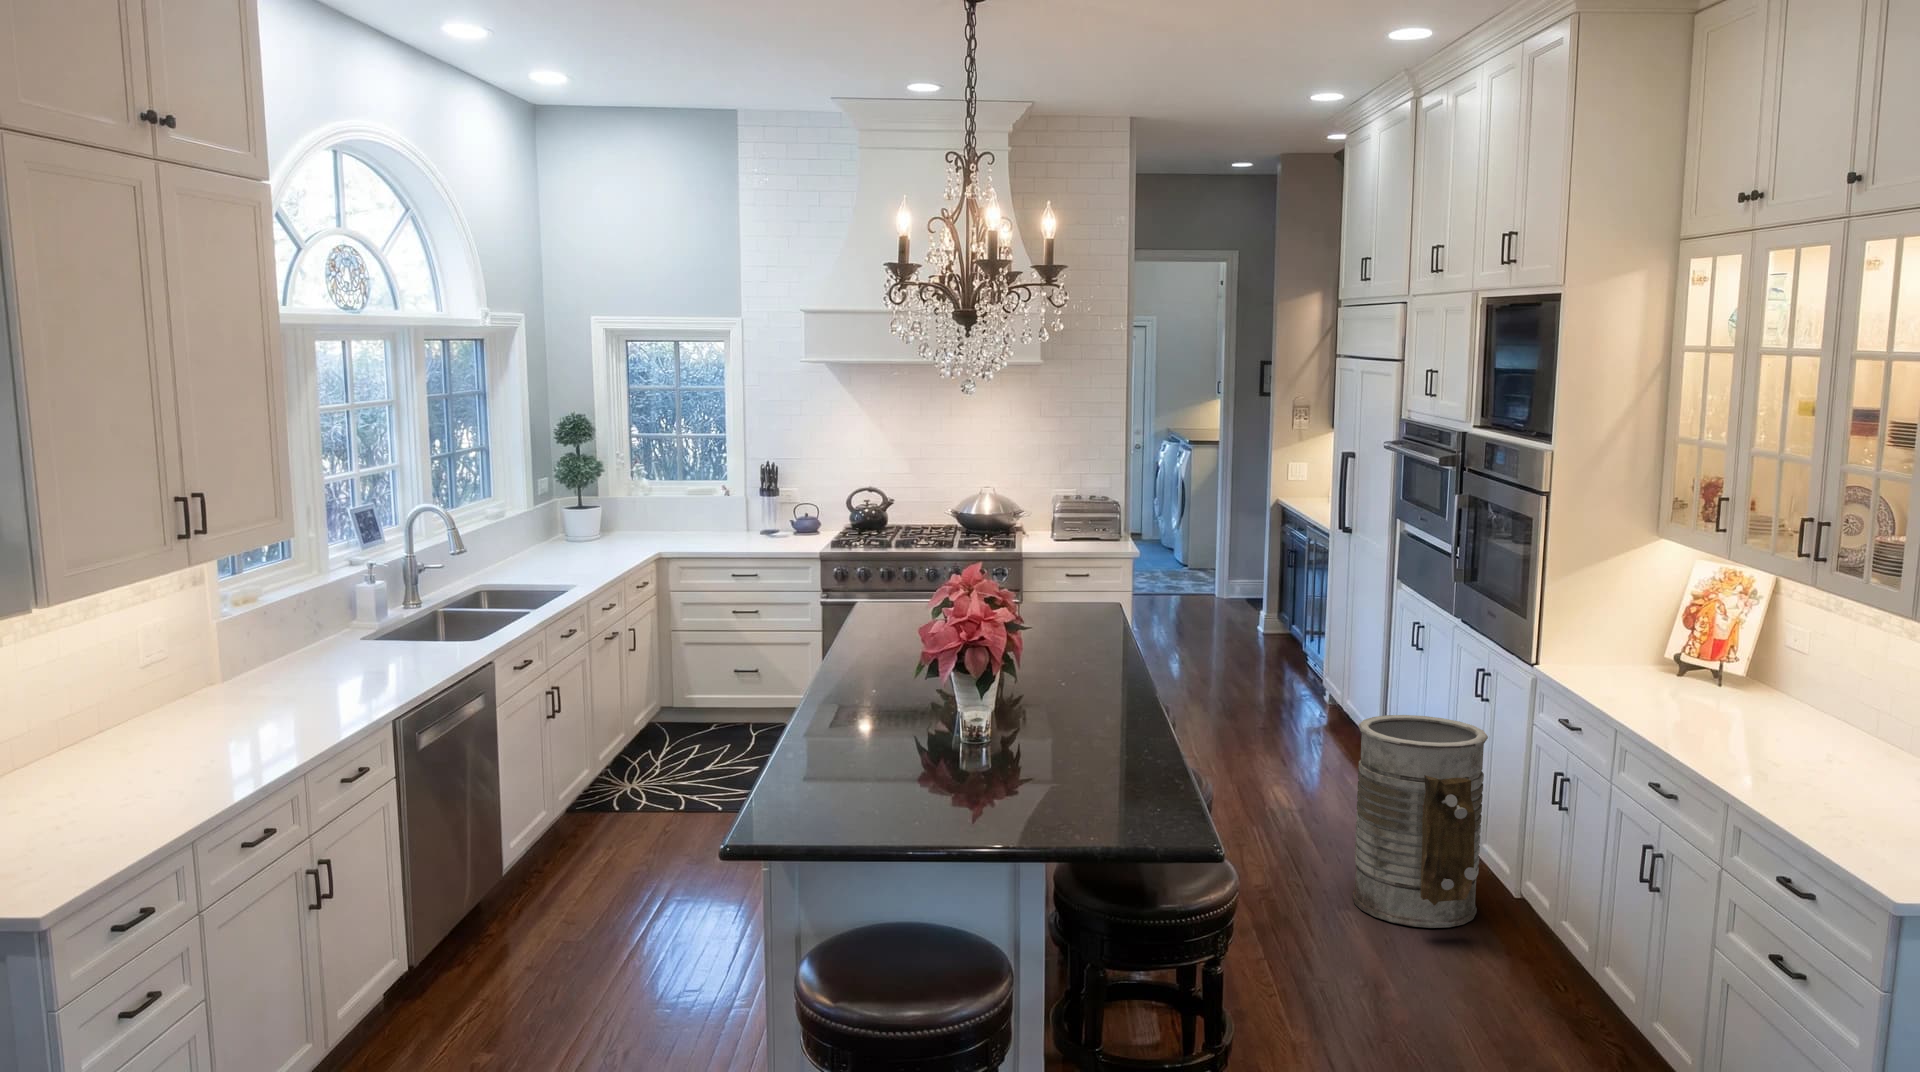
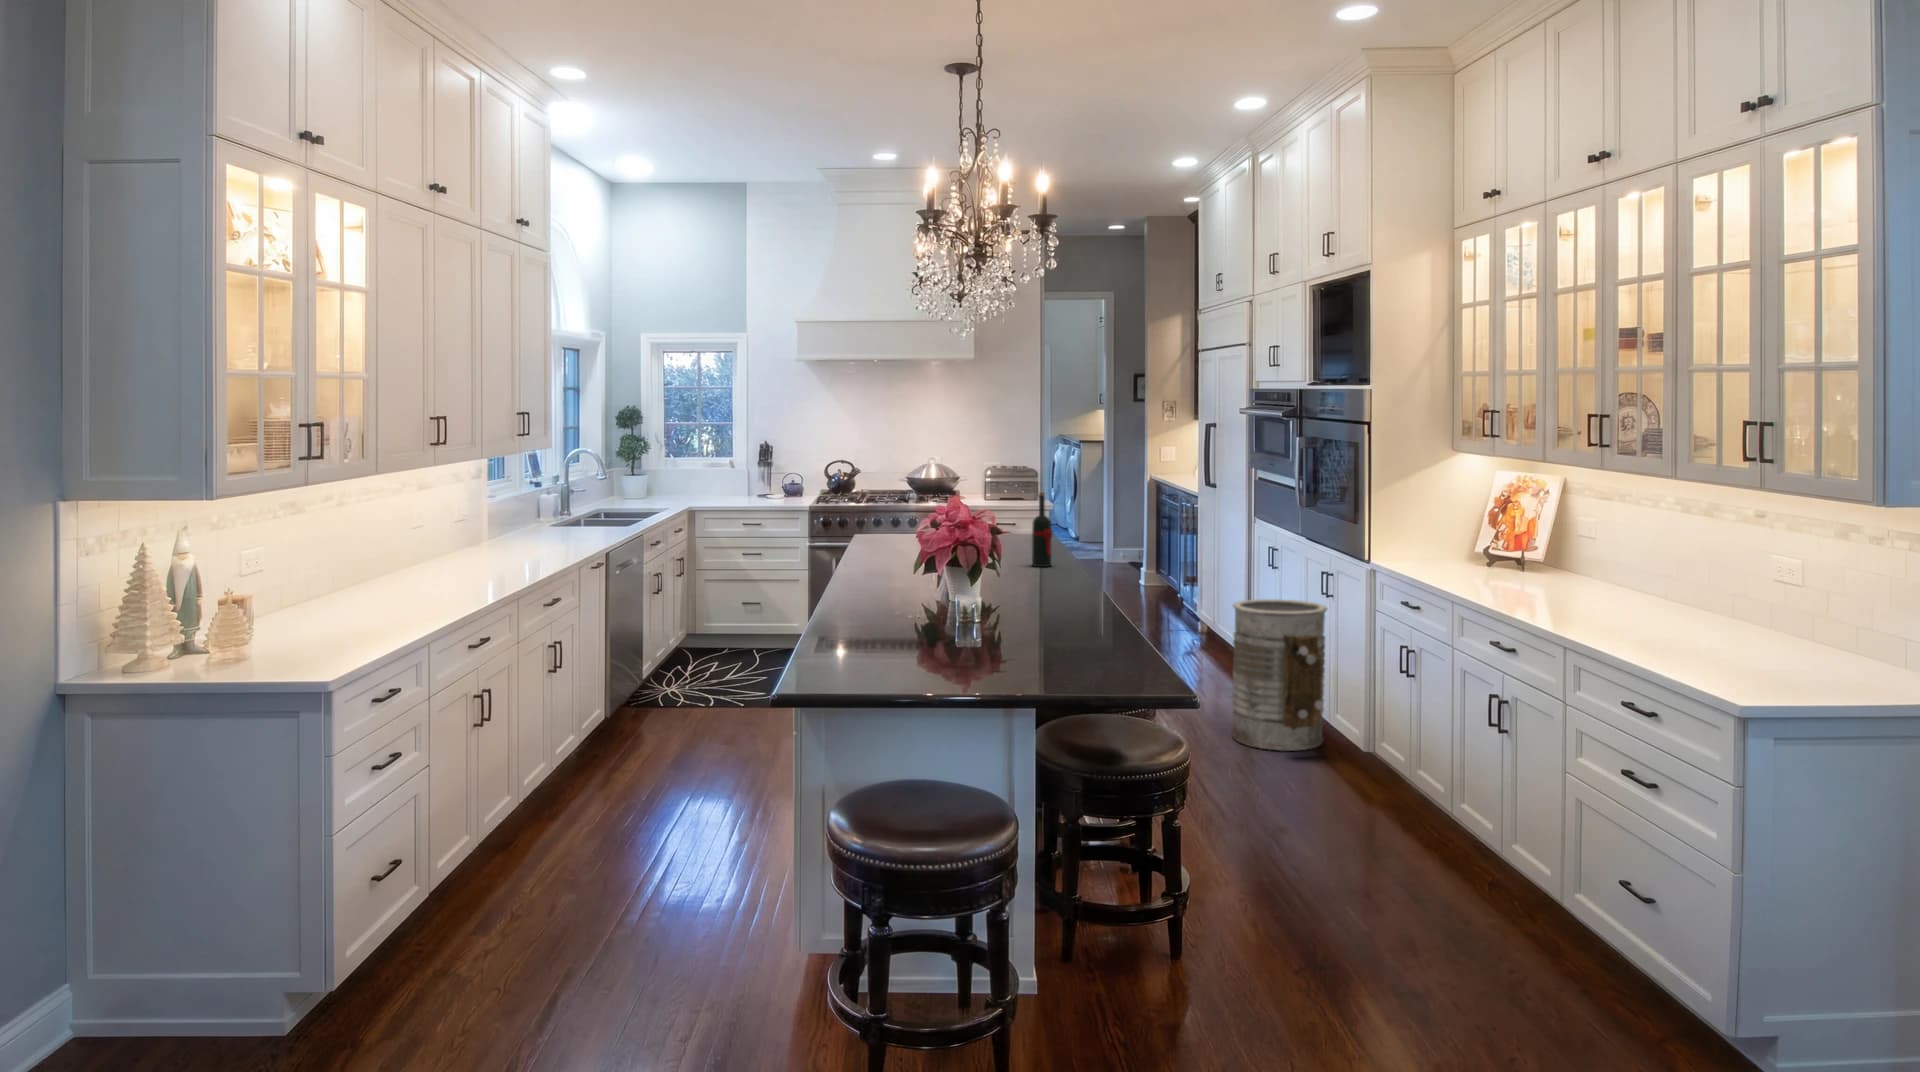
wine bottle: none [1085,578,1113,677] -> present [1032,492,1052,567]

